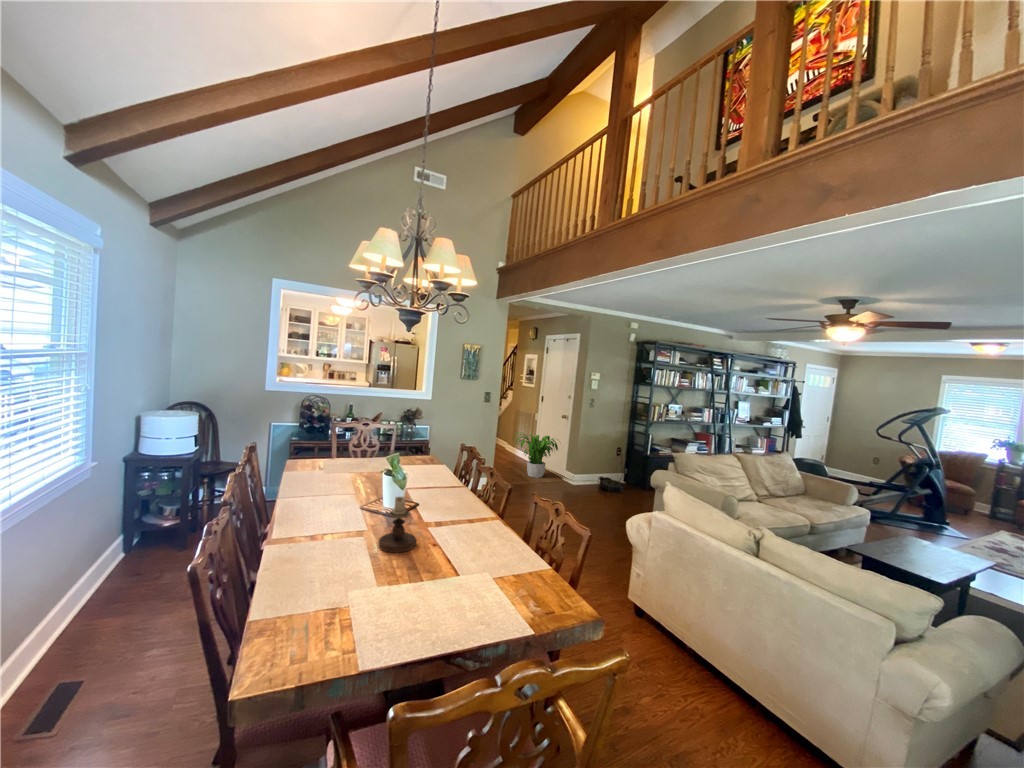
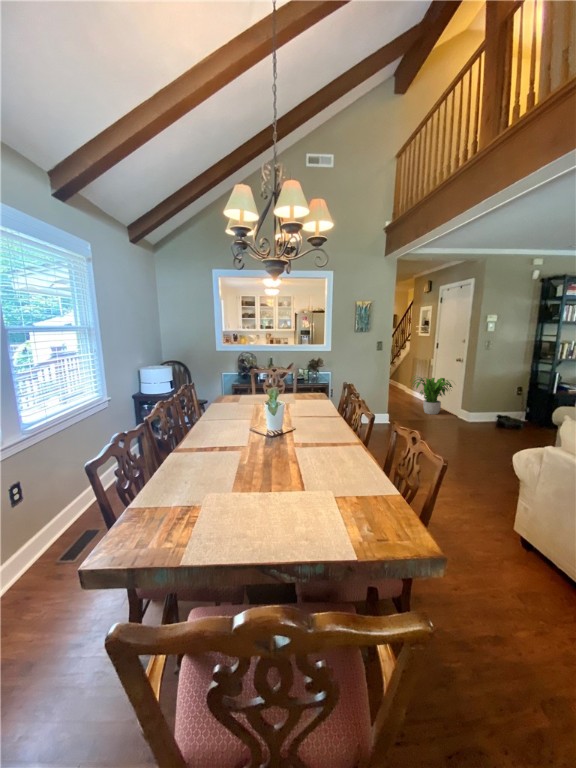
candlestick: present [379,497,416,553] -> none [249,420,280,466]

